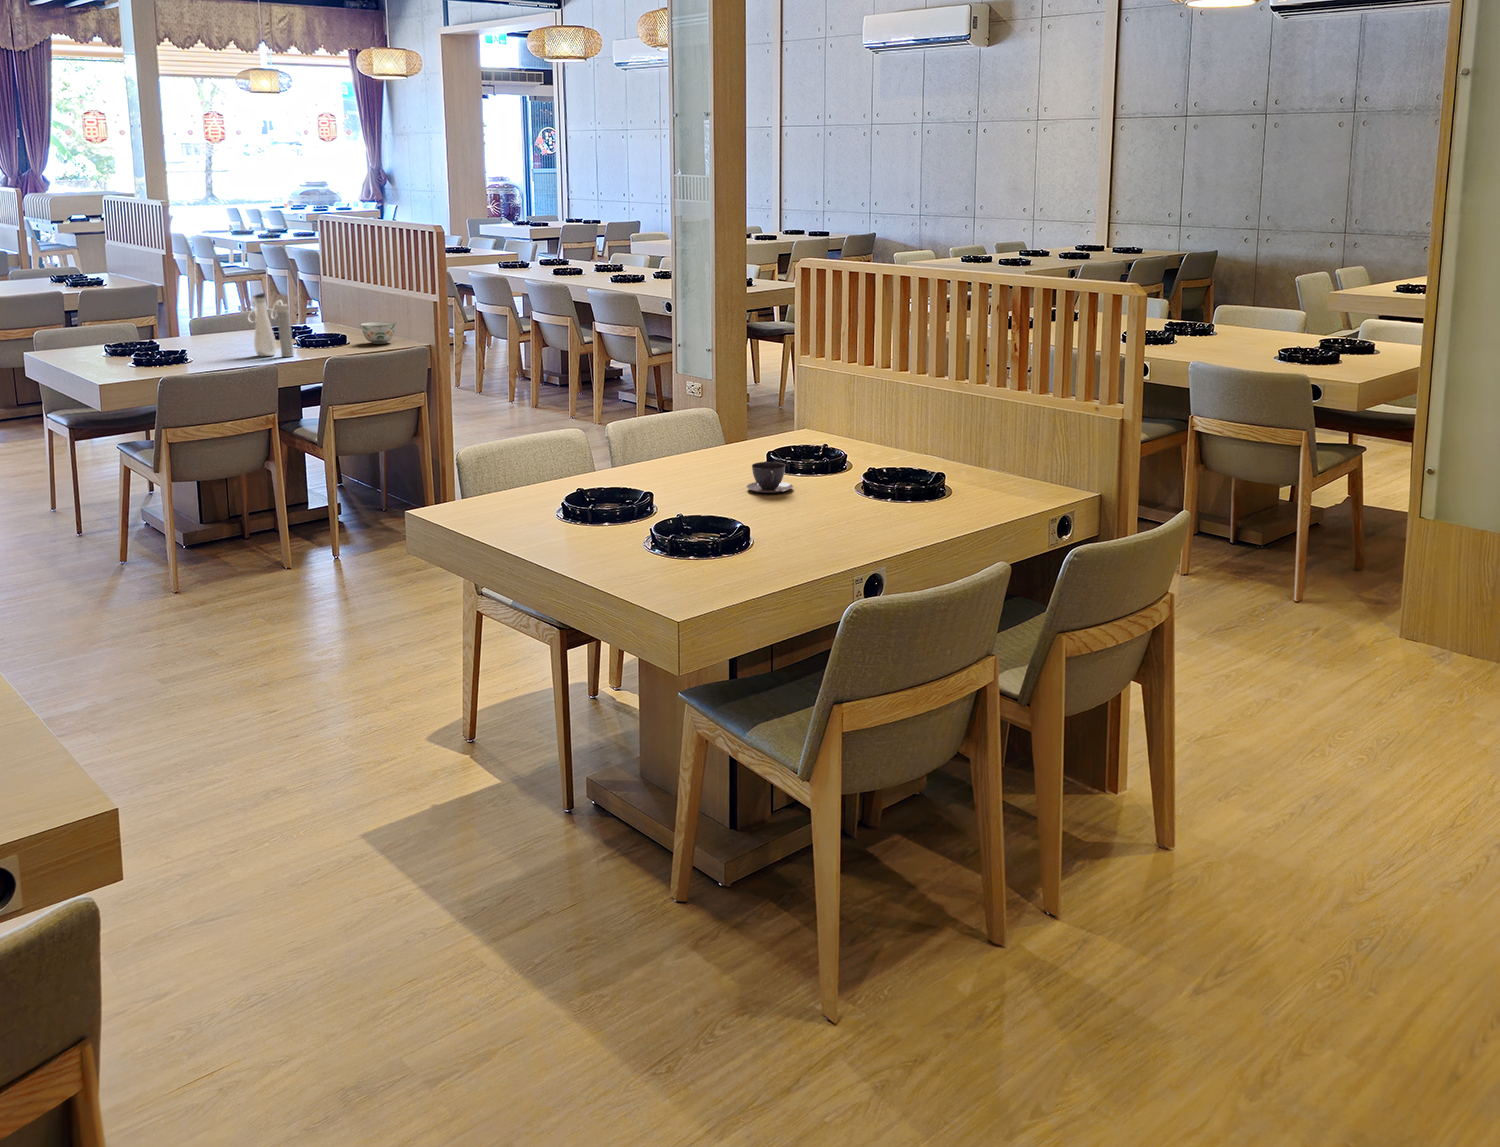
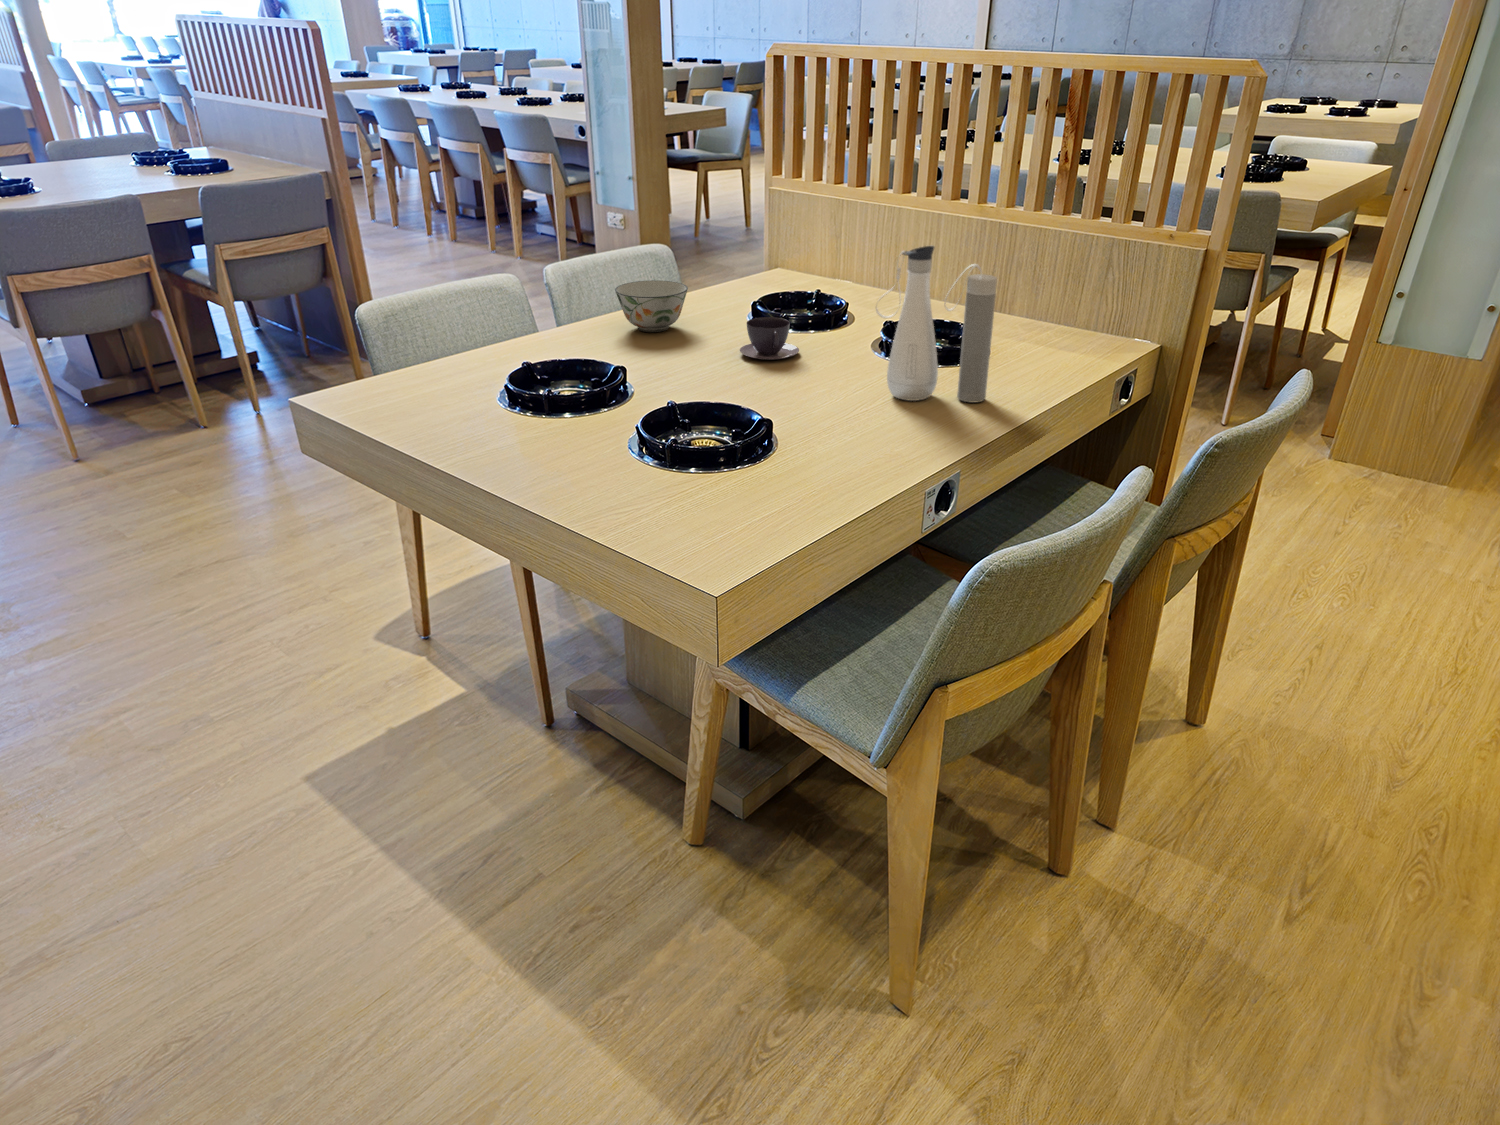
water bottle: present [248,293,294,357] -> present [876,246,997,403]
soup bowl: present [360,322,396,344] -> present [615,280,688,332]

